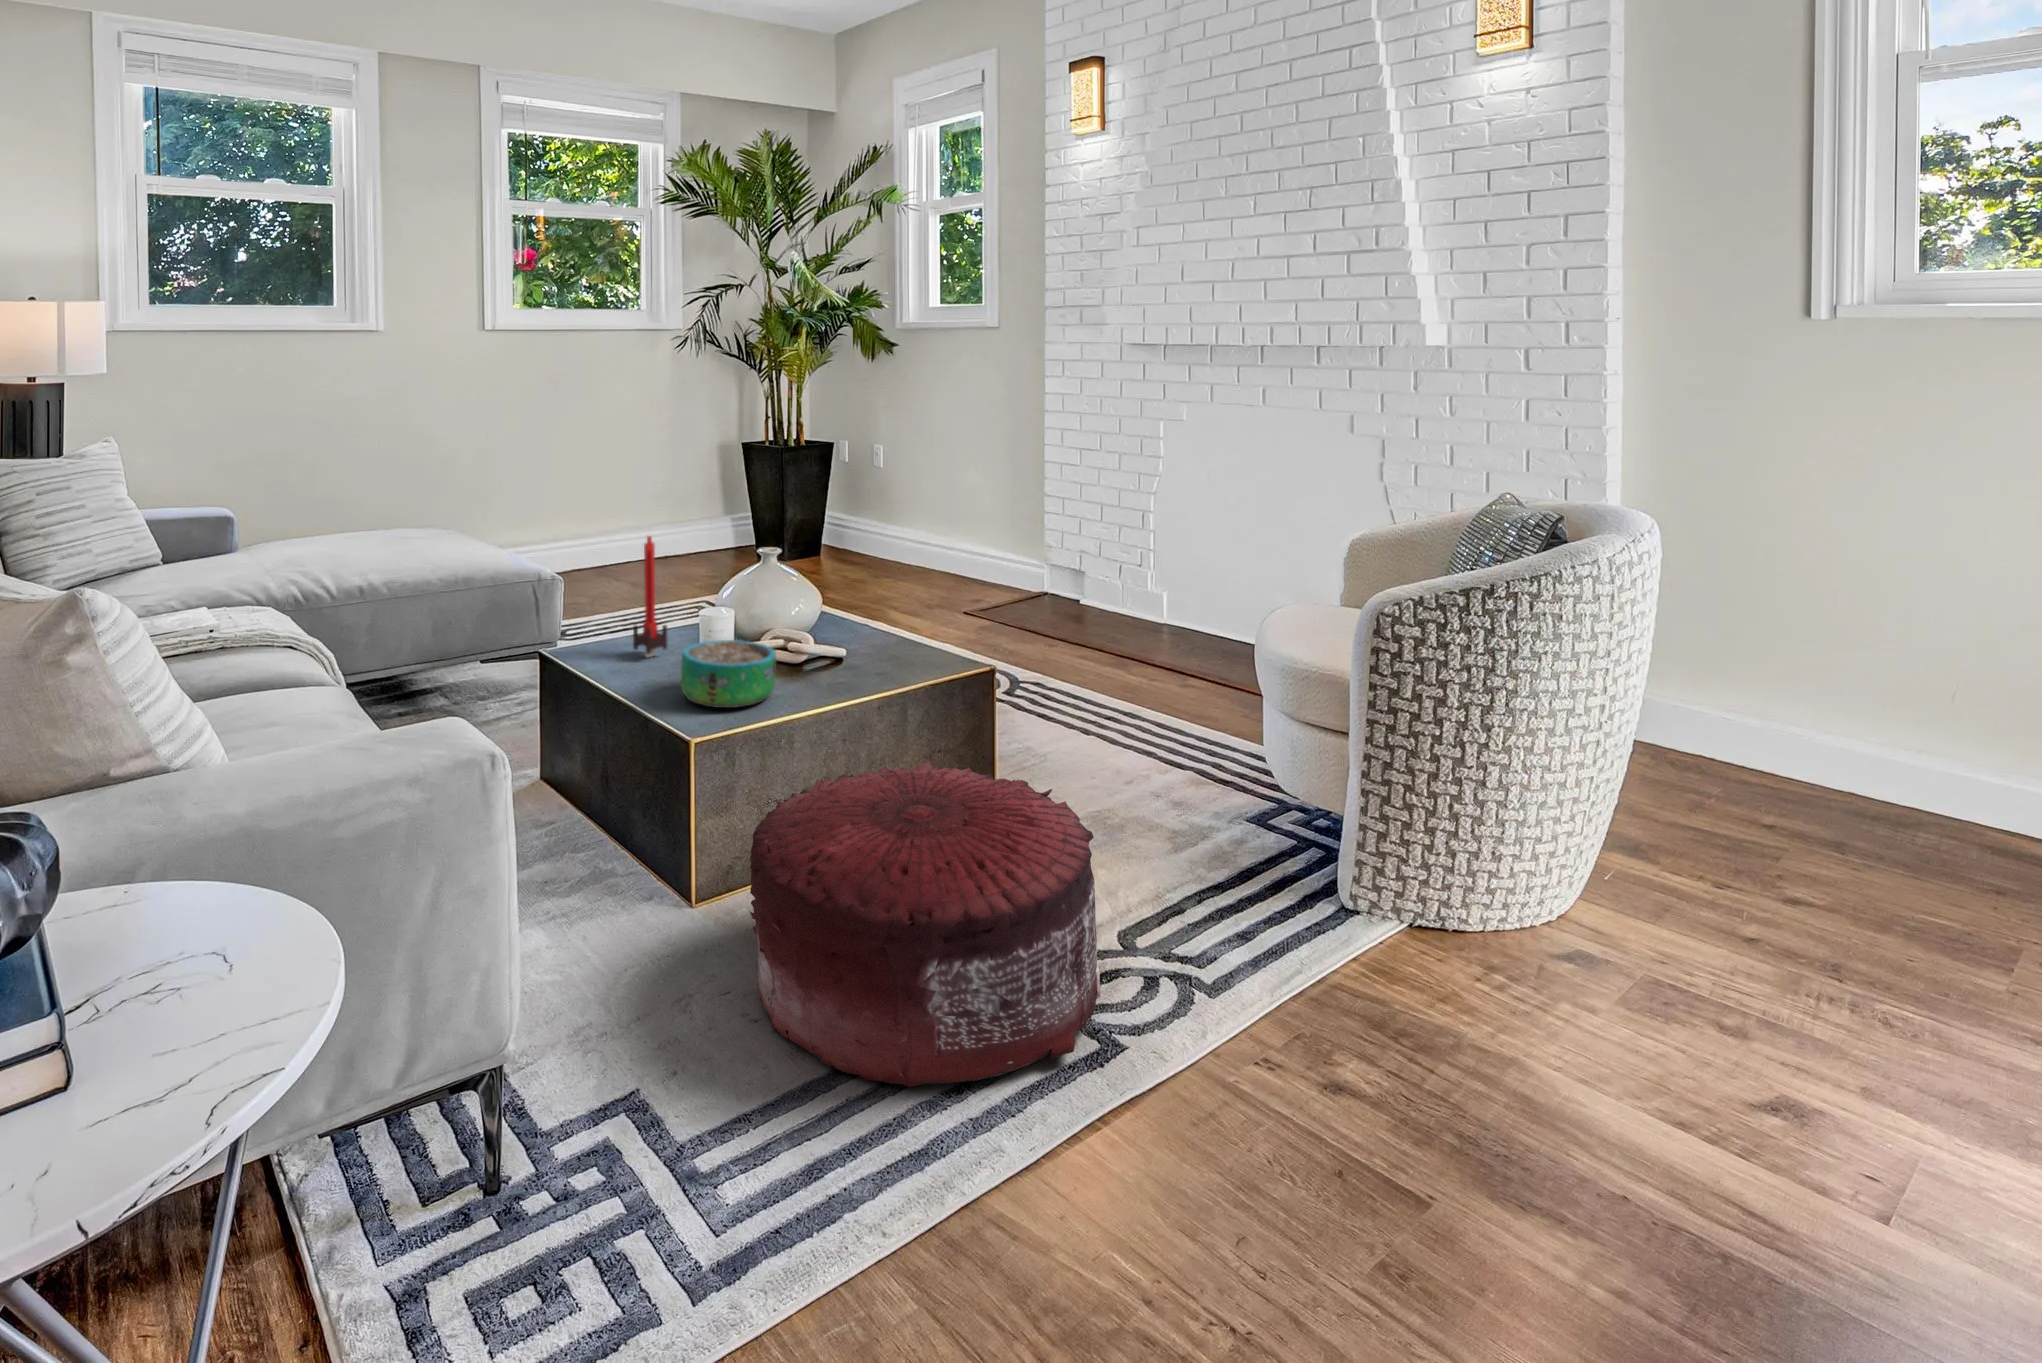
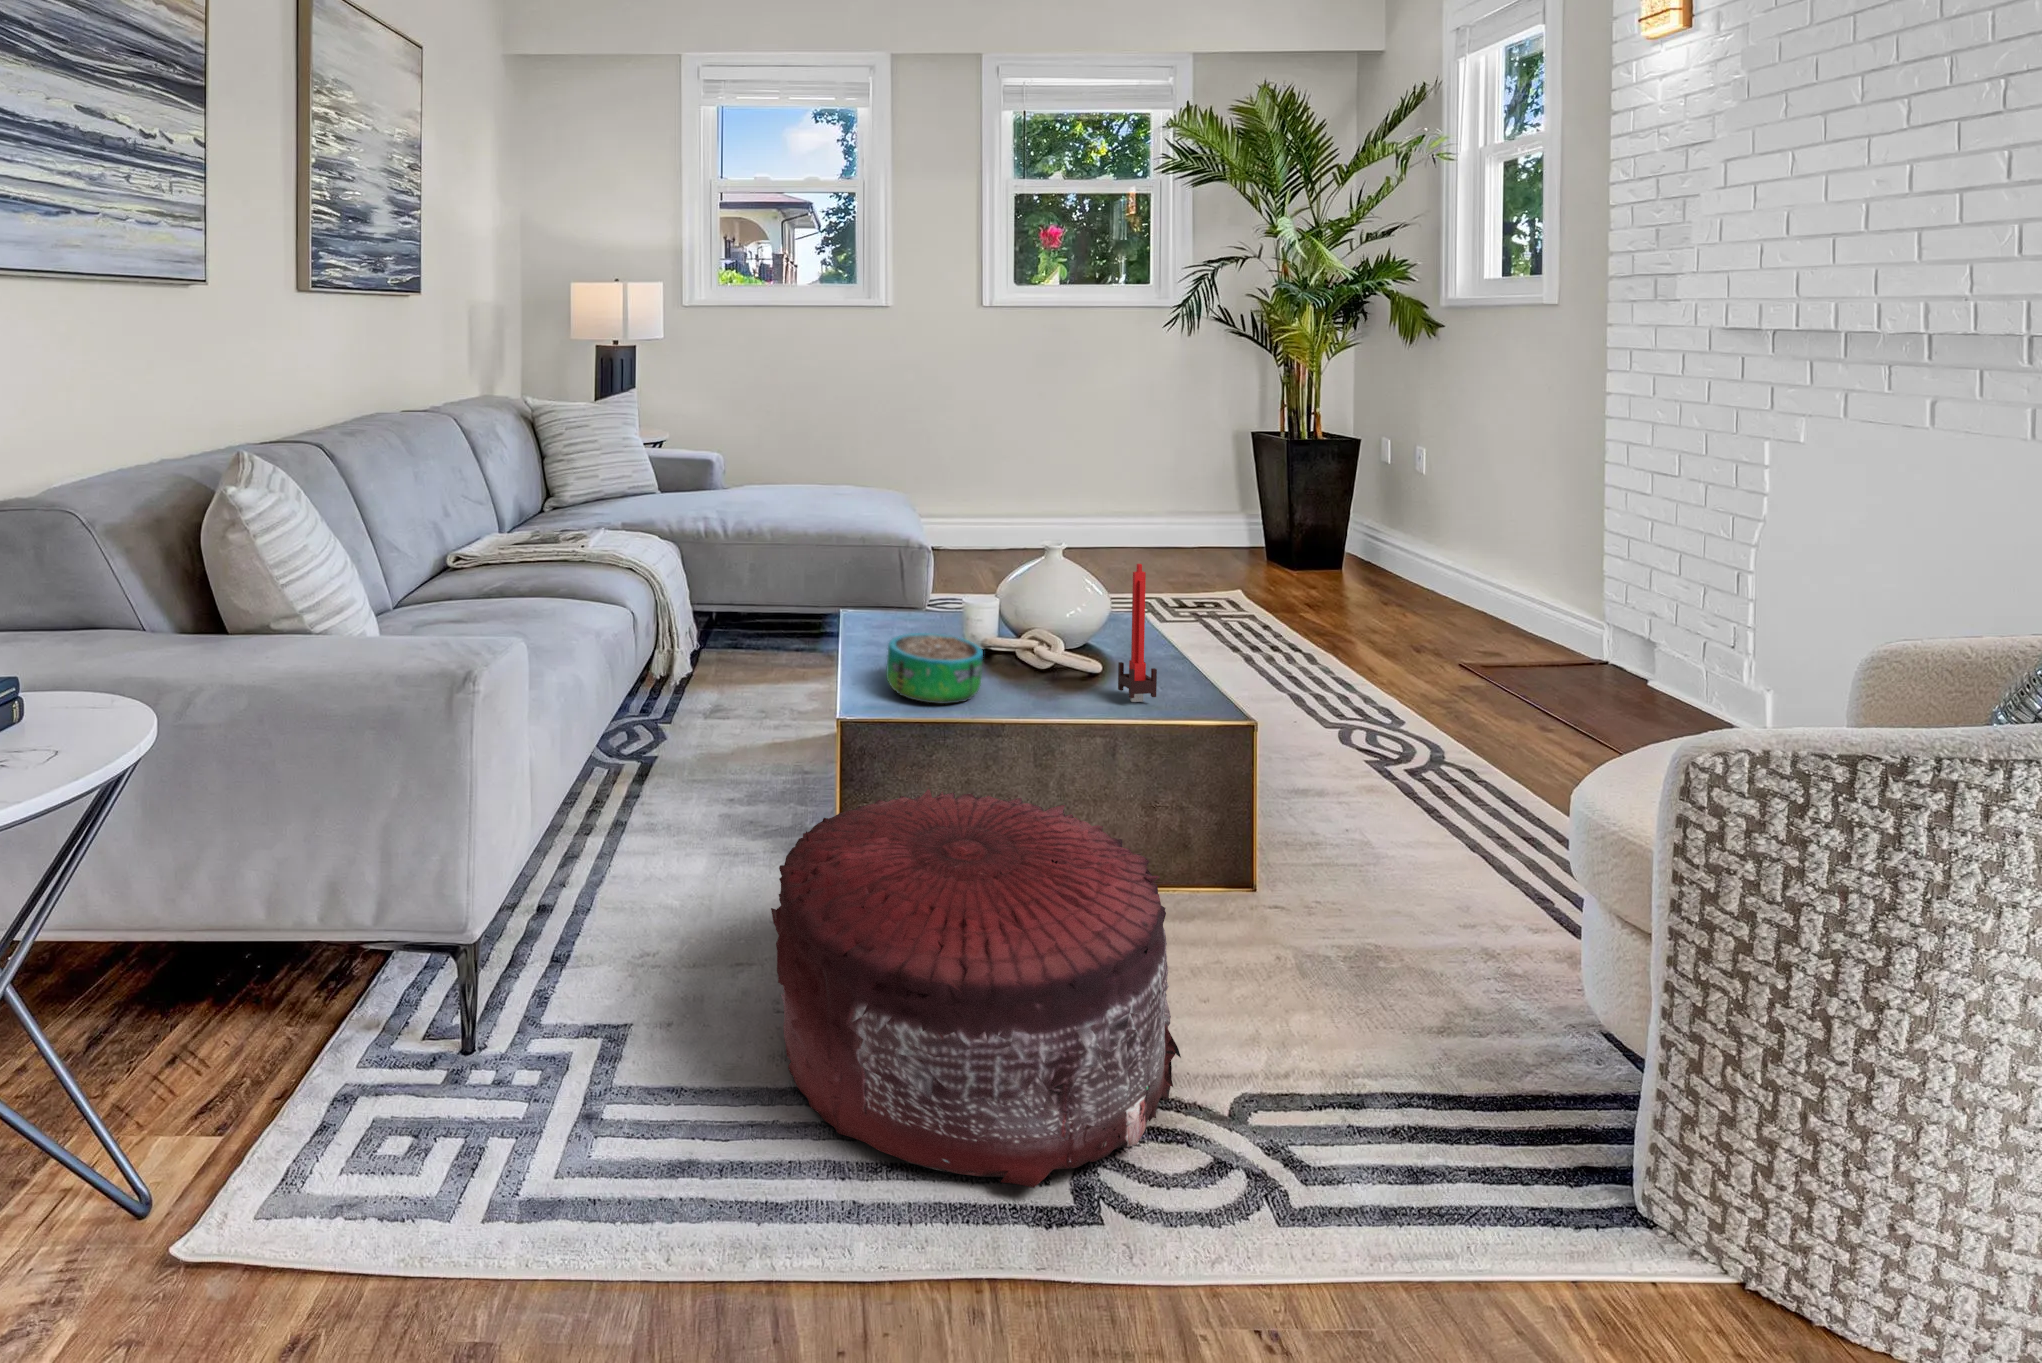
candle: present [633,536,667,657] -> present [1118,564,1157,702]

